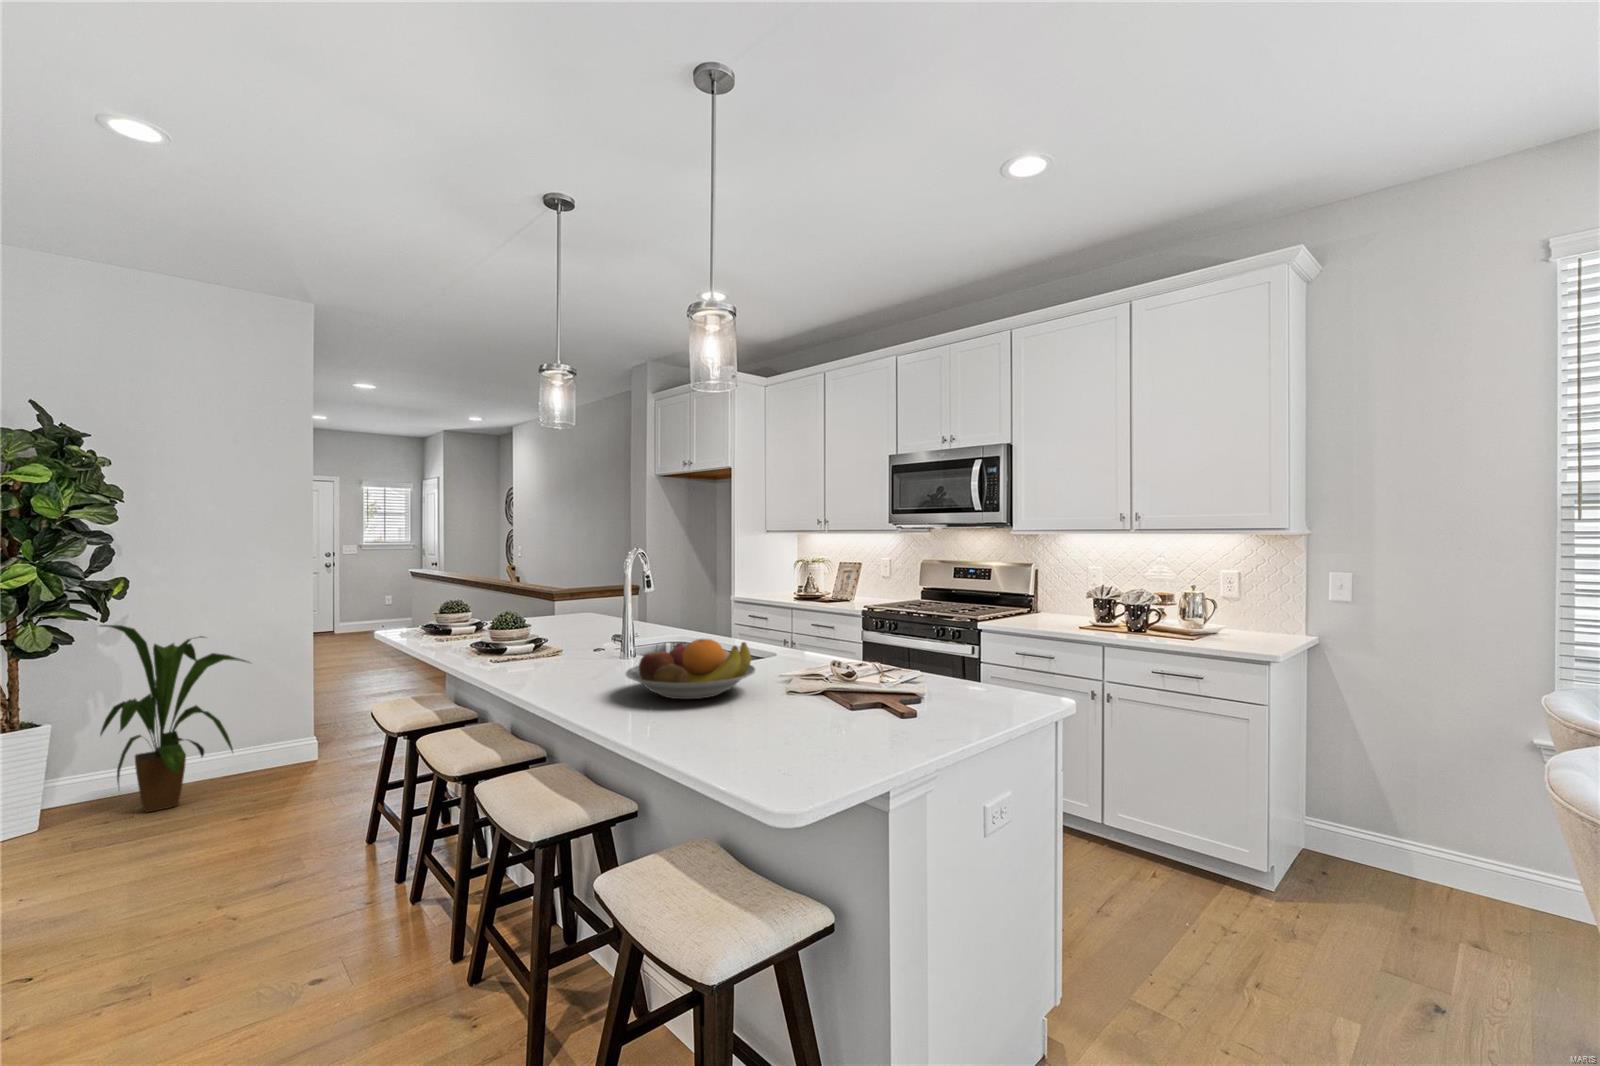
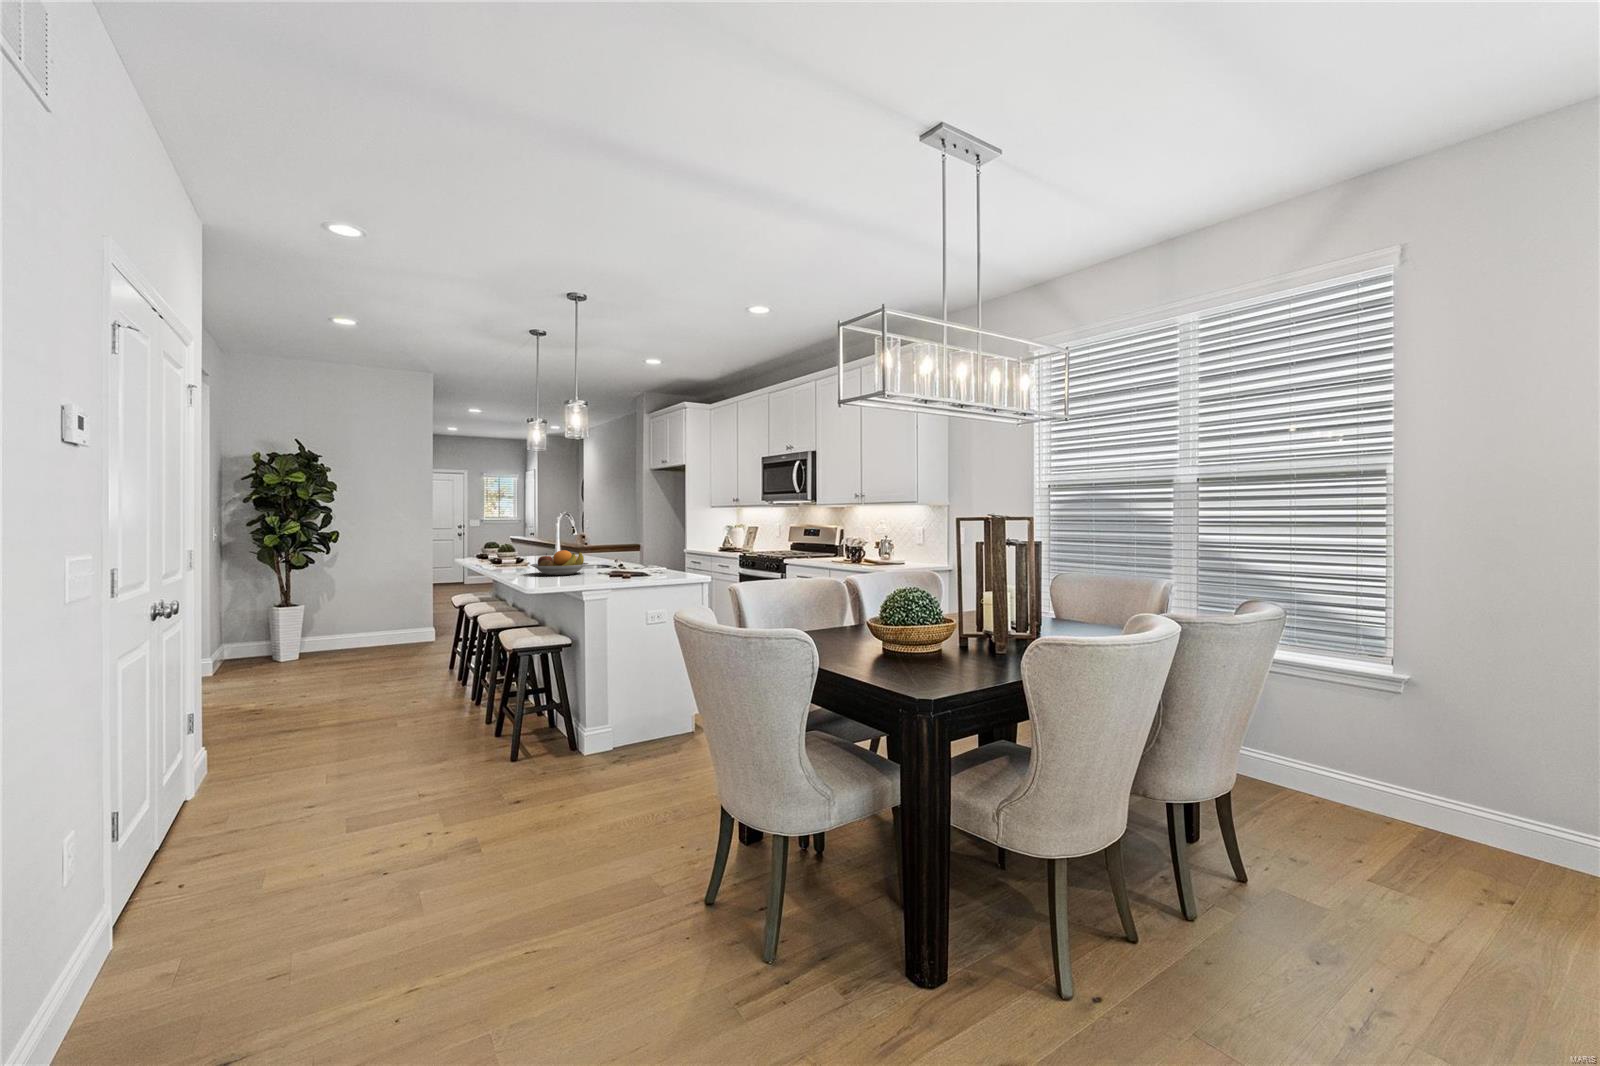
house plant: present [100,625,249,813] -> none [326,555,401,656]

